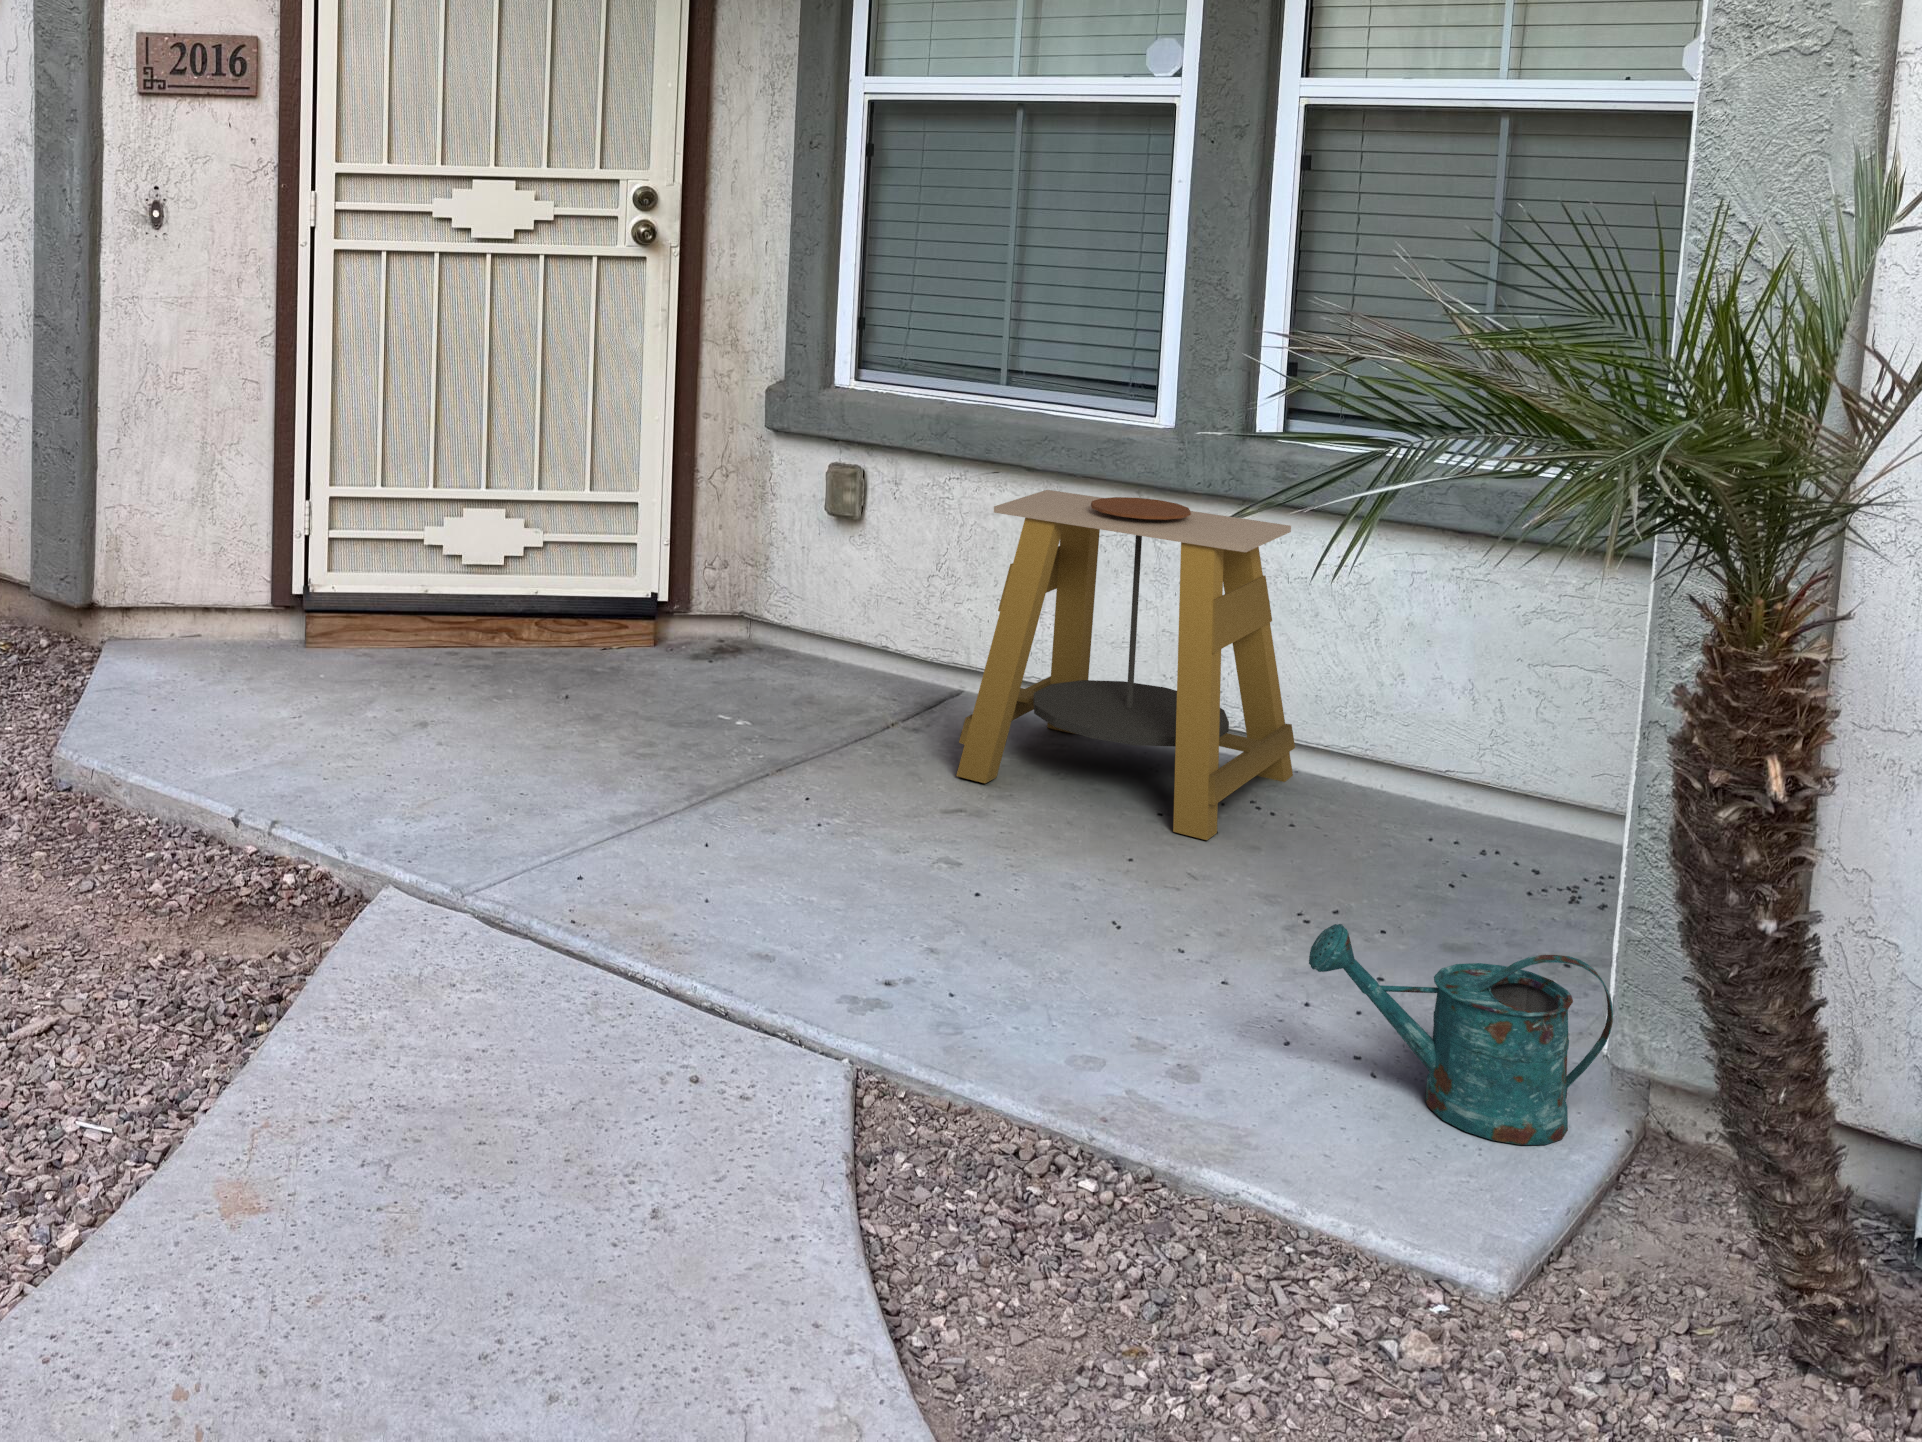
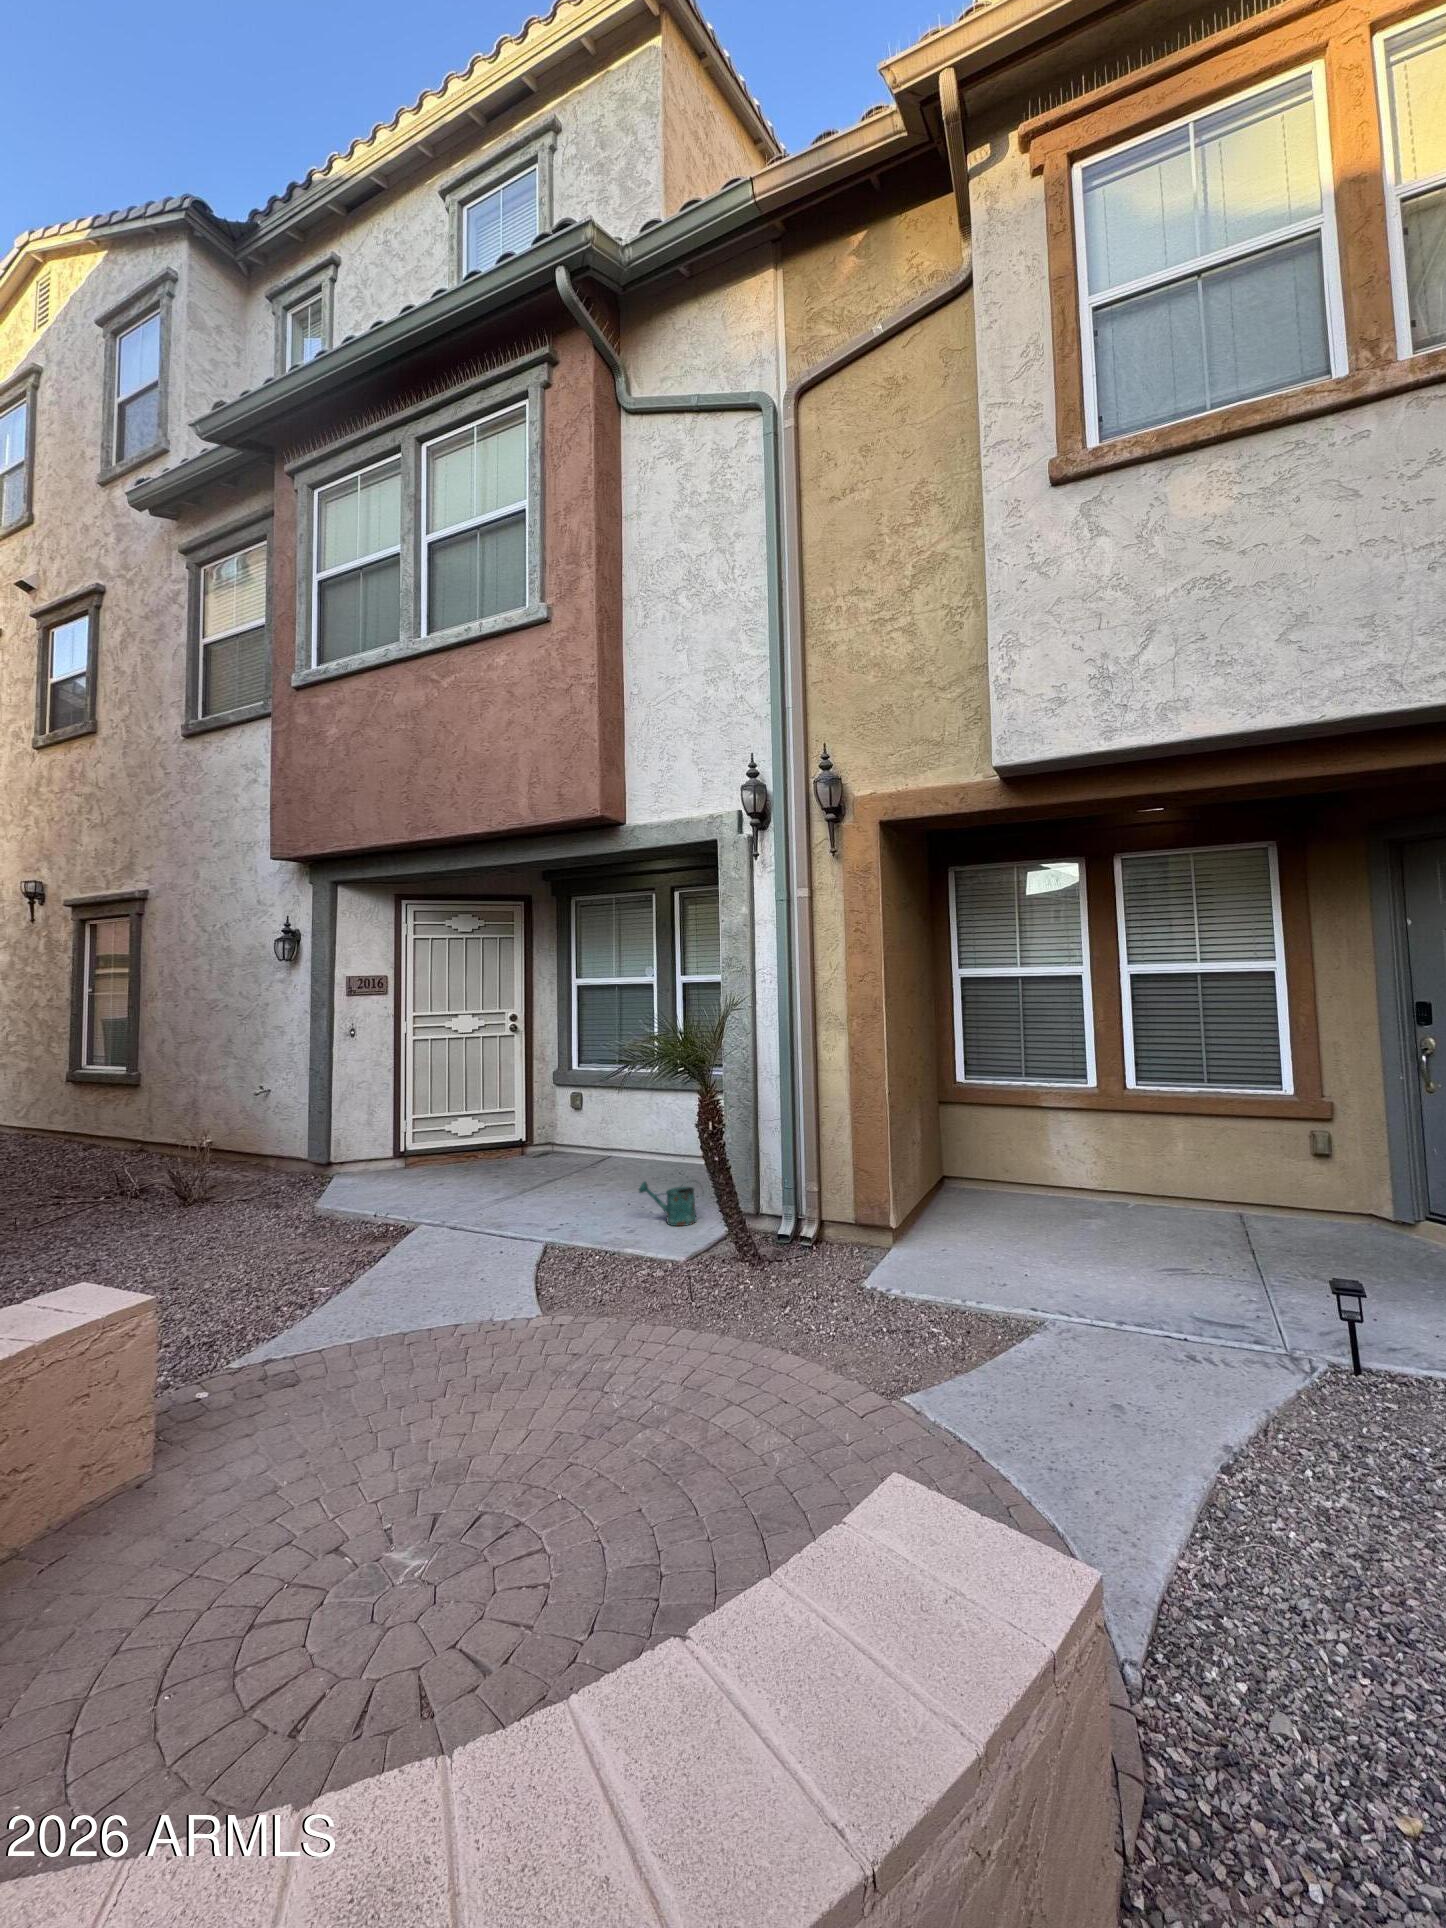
side table: present [956,490,1295,840] -> none [594,1093,689,1181]

